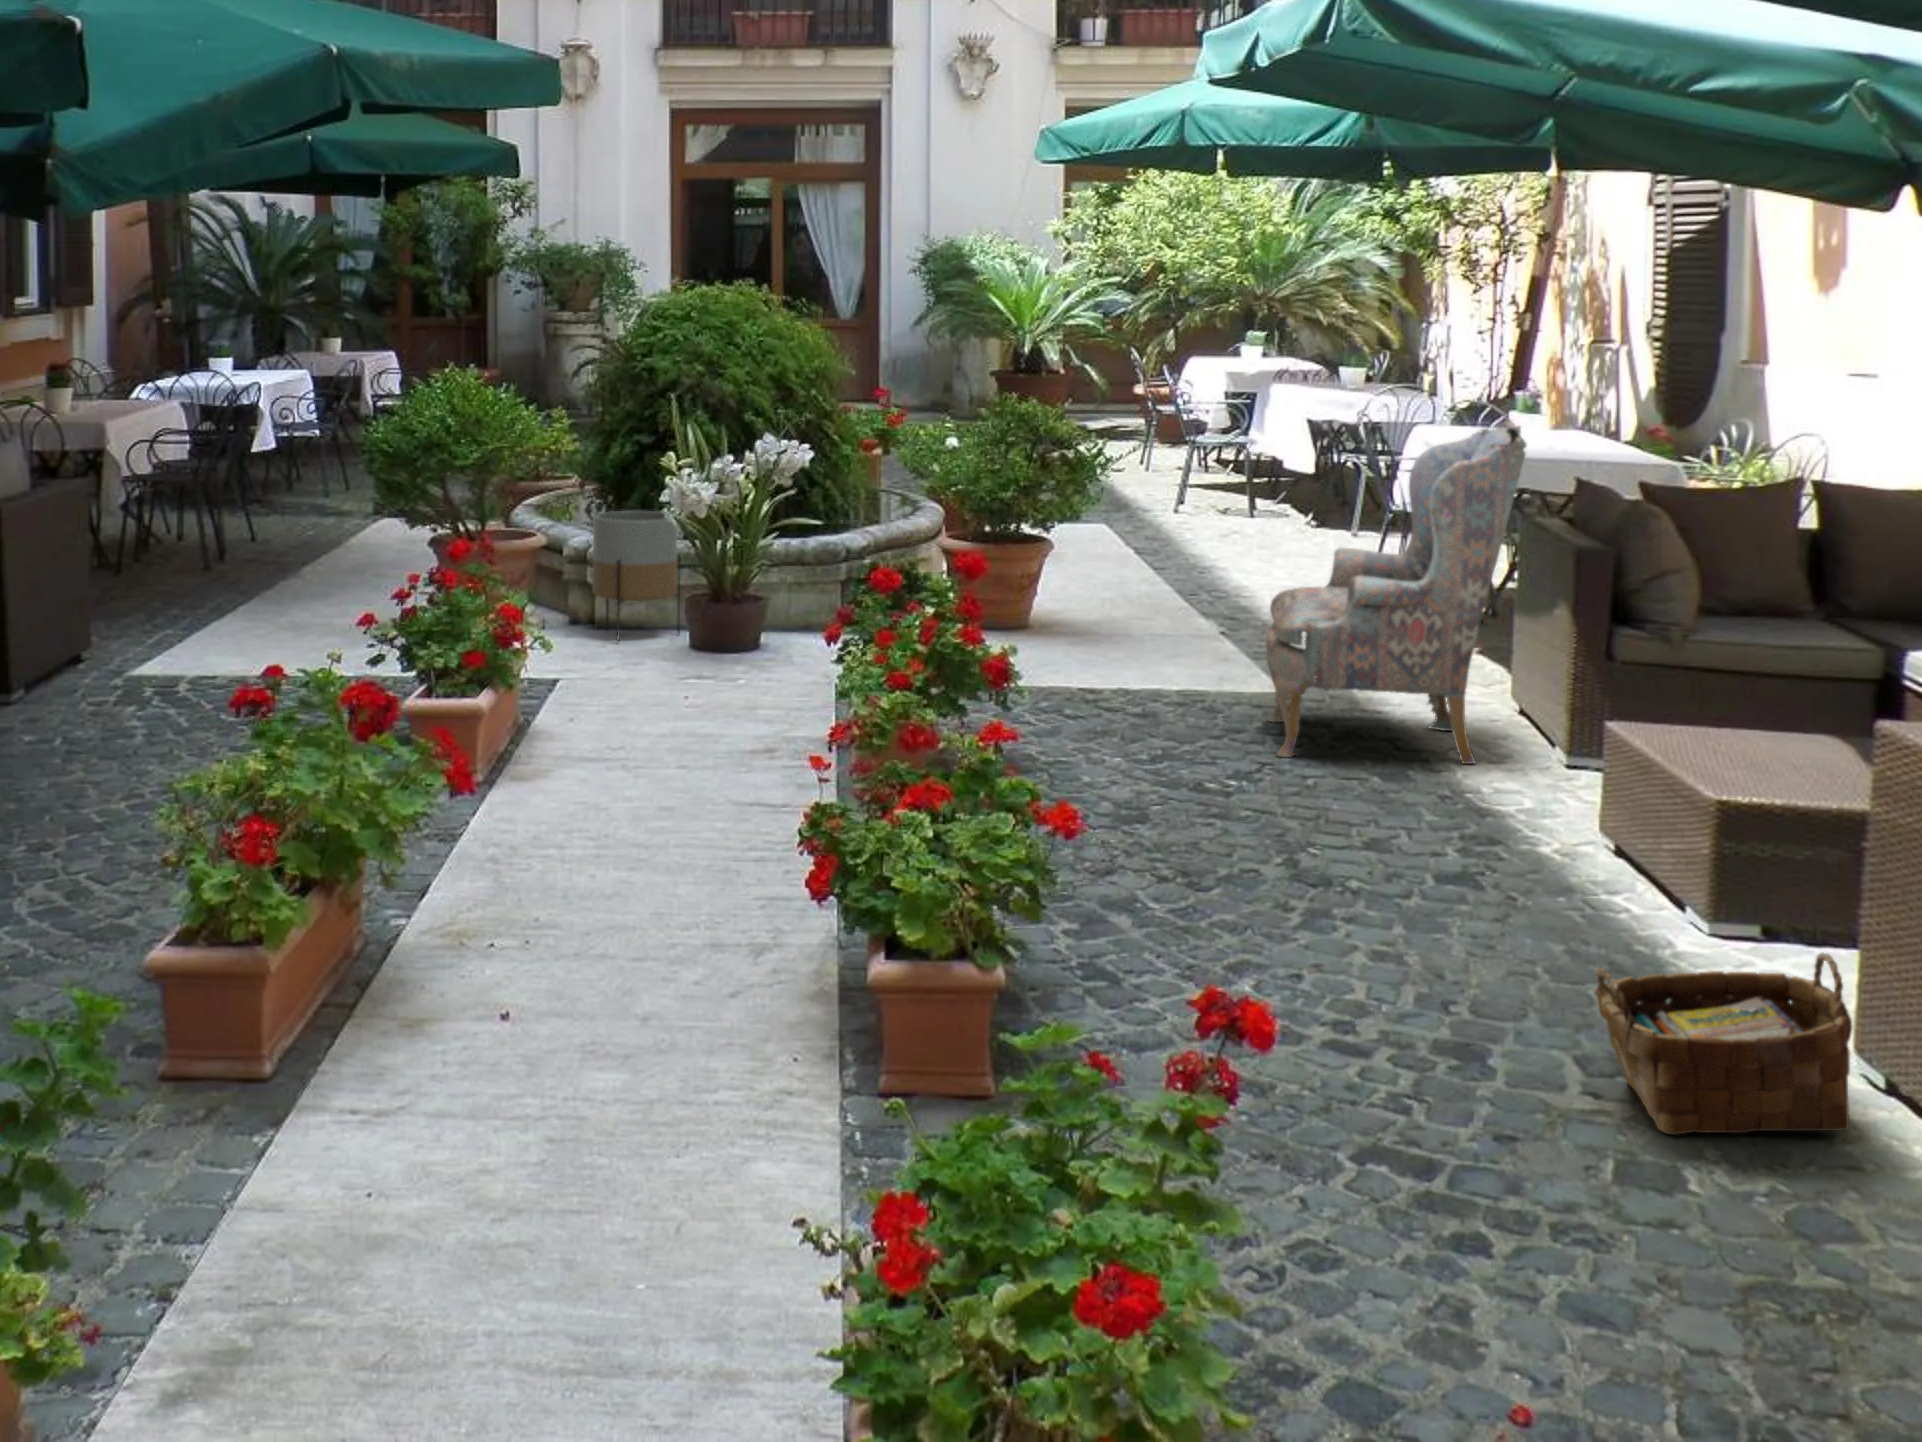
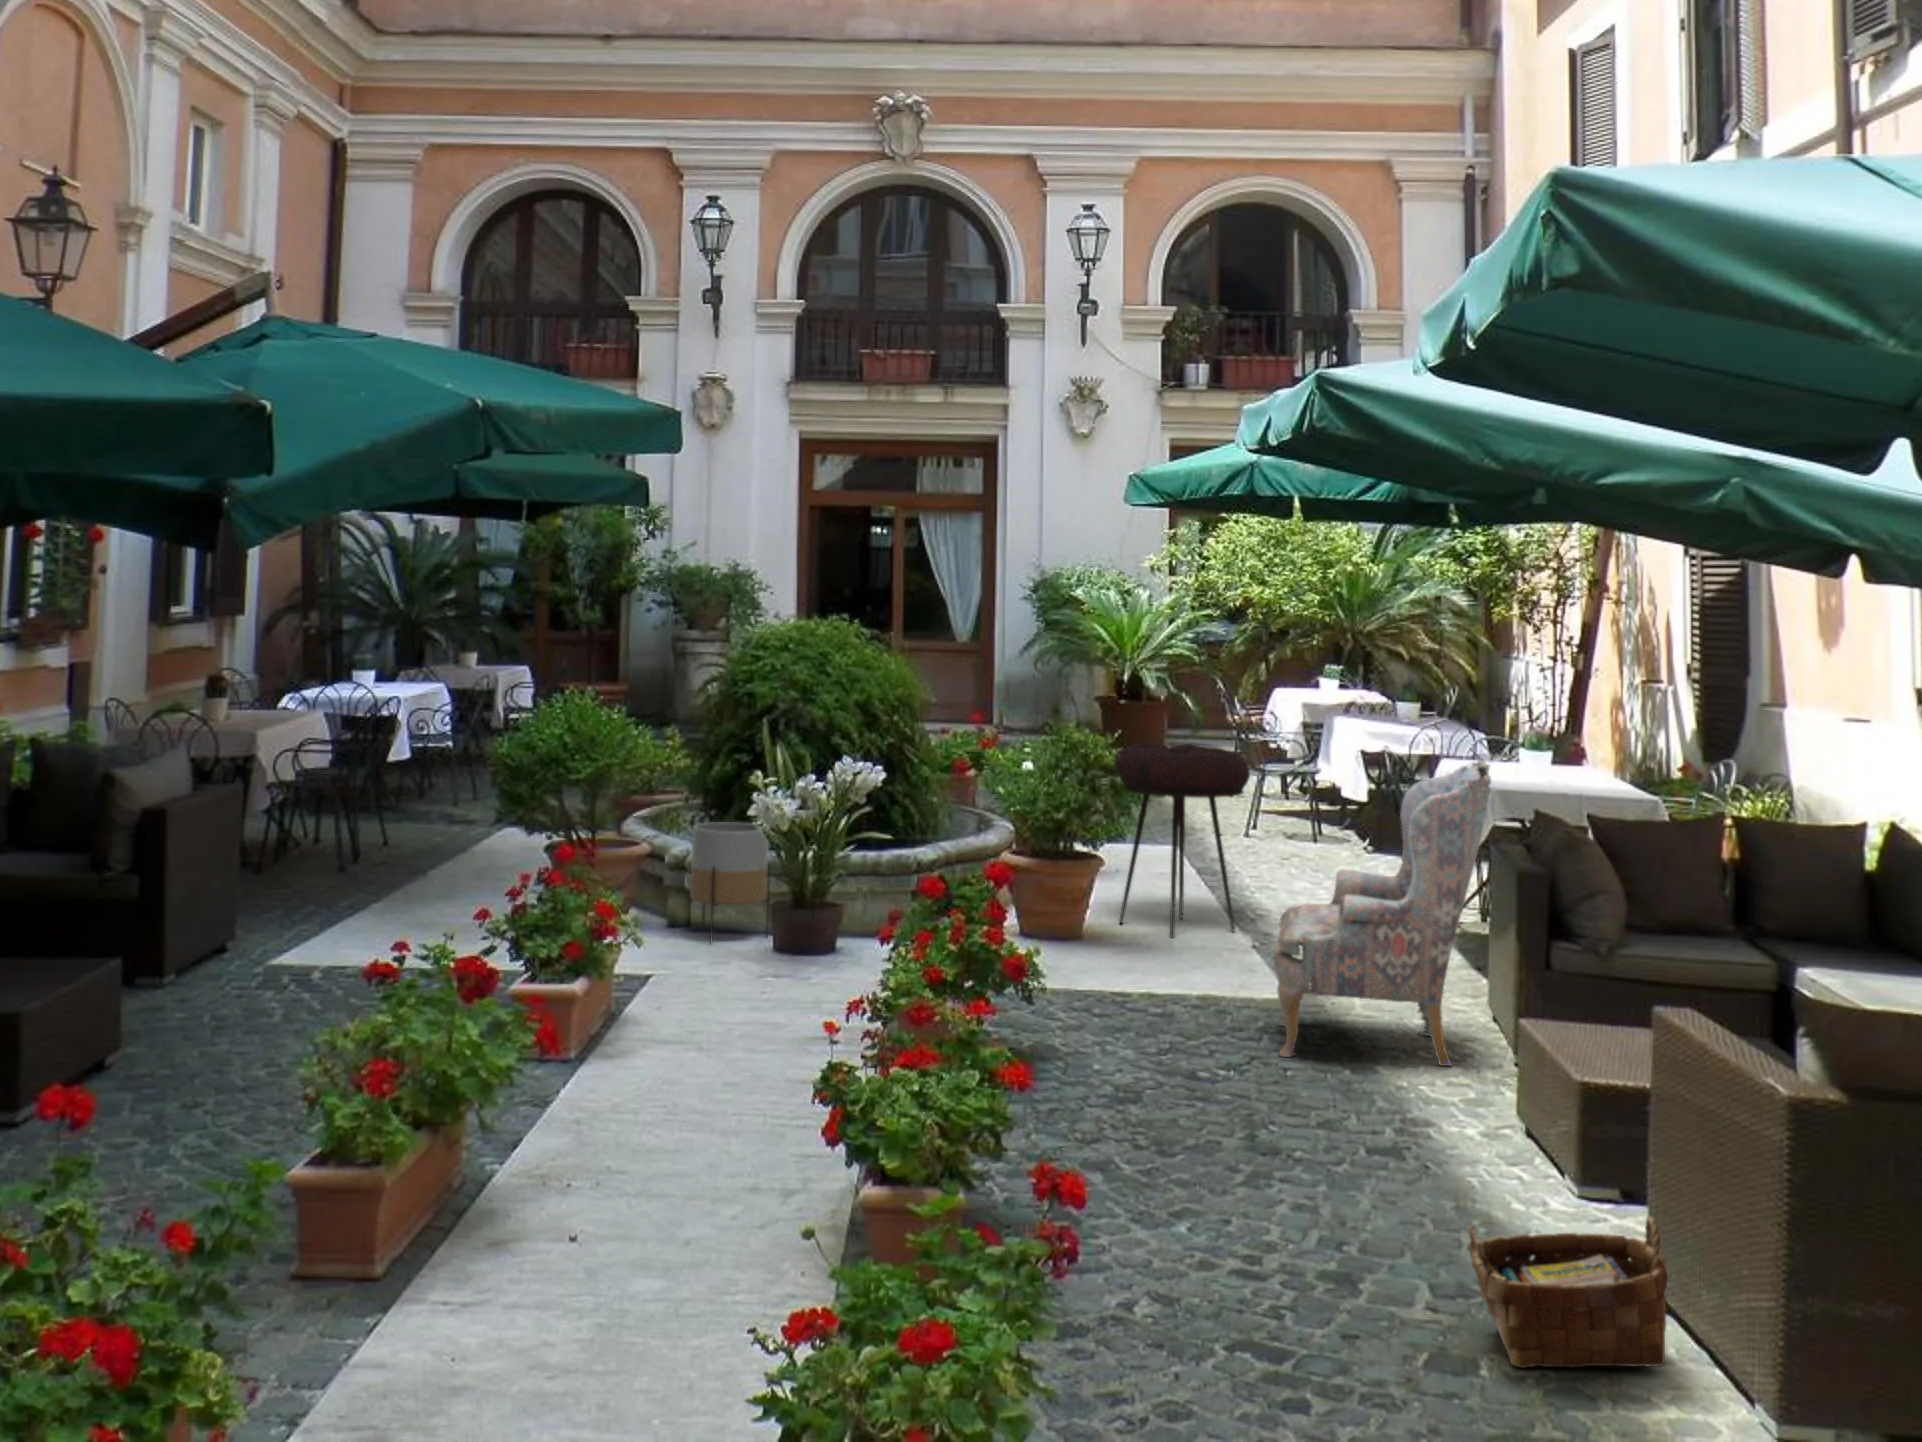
stool: none [1051,415,1210,626] -> present [1114,743,1250,937]

